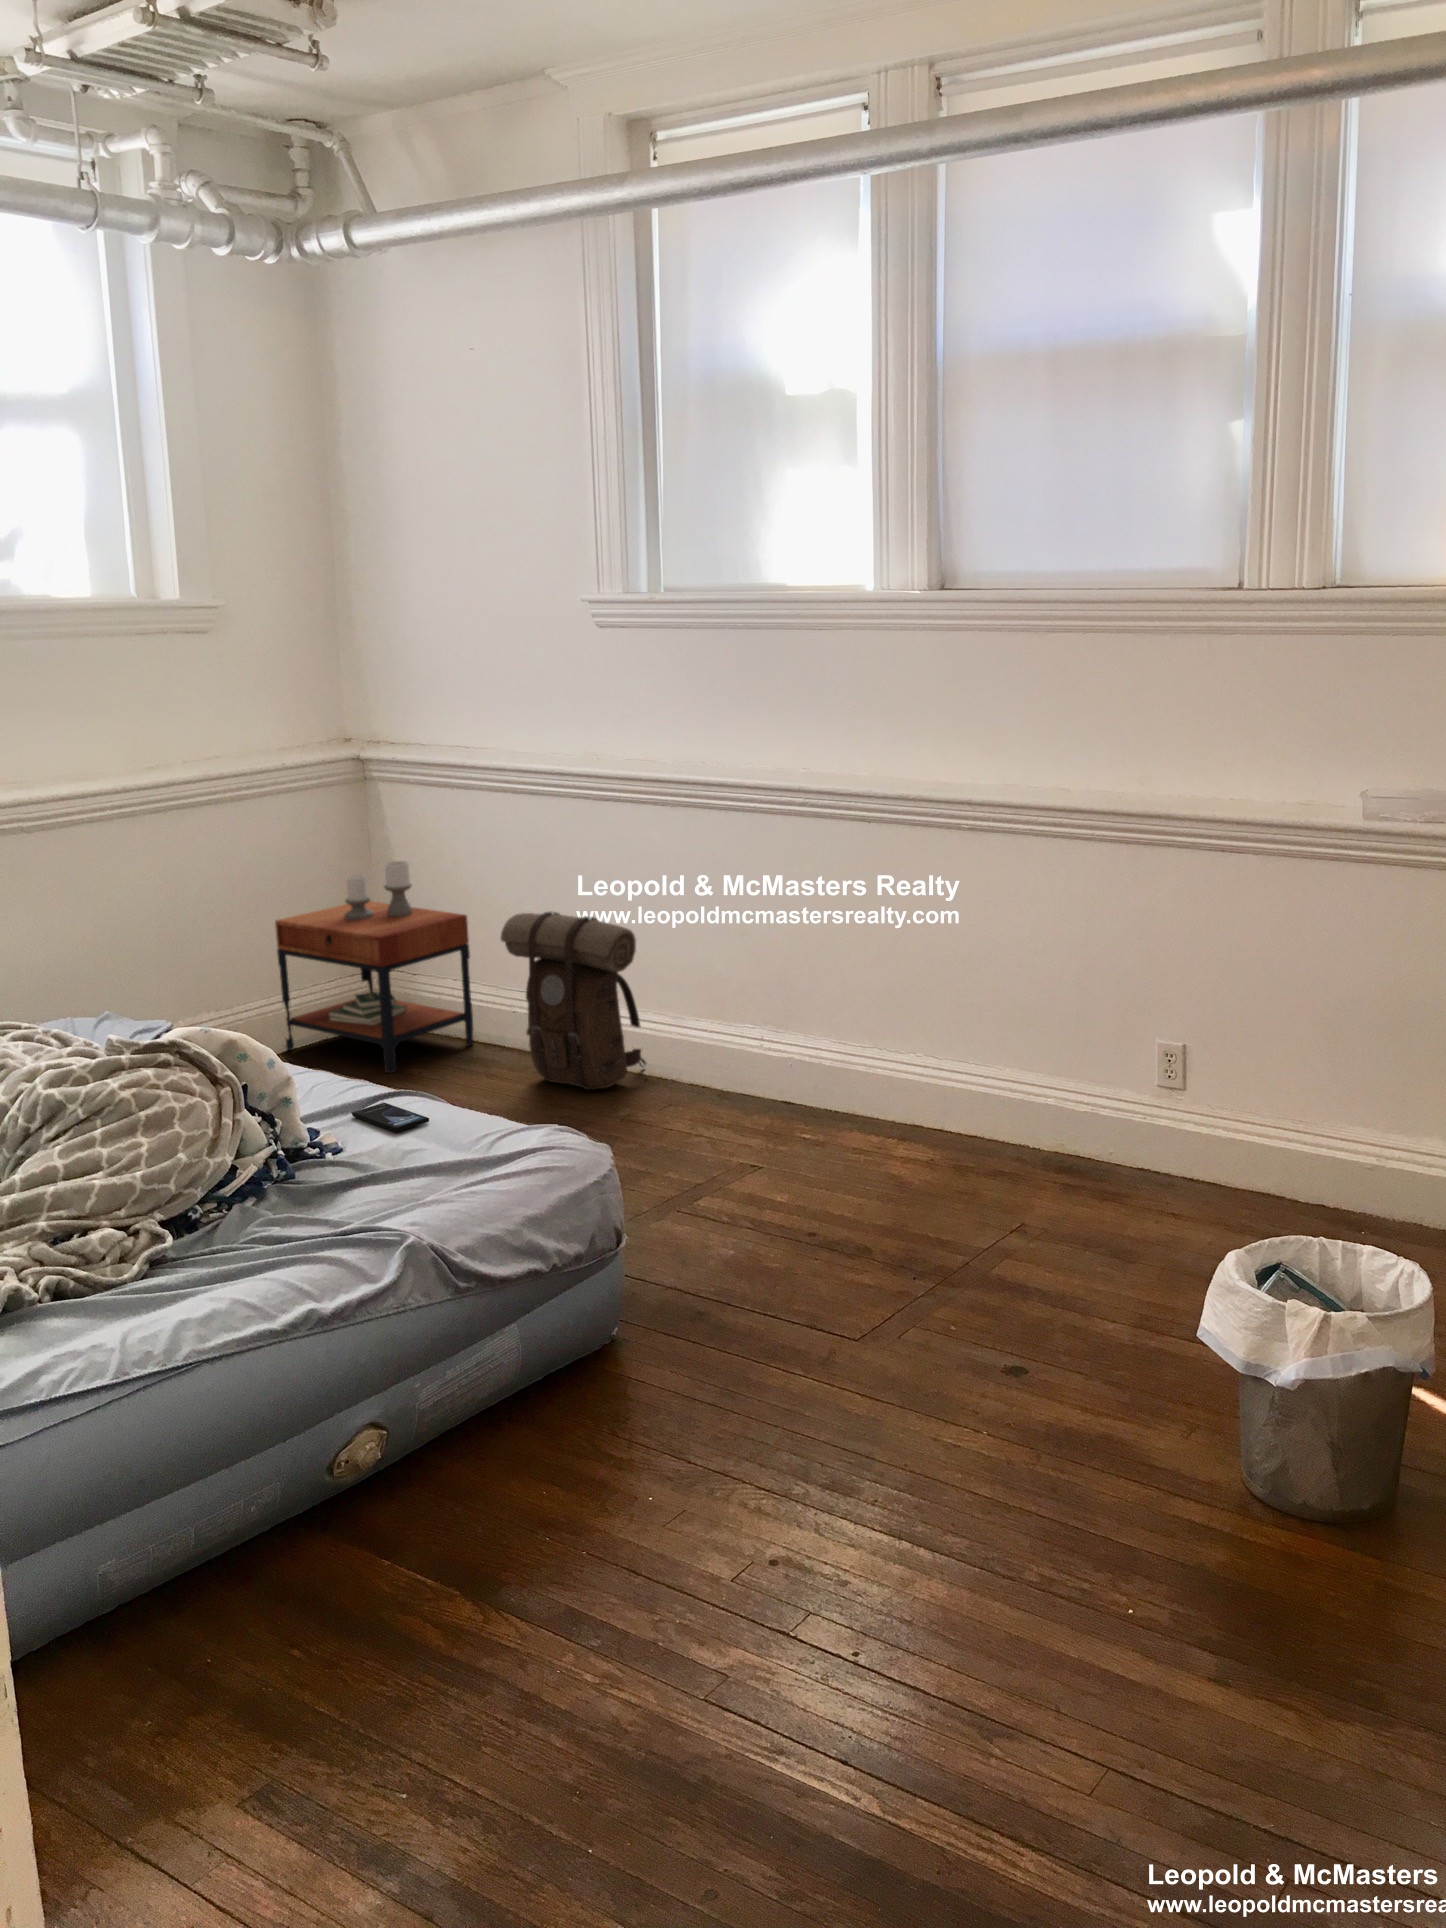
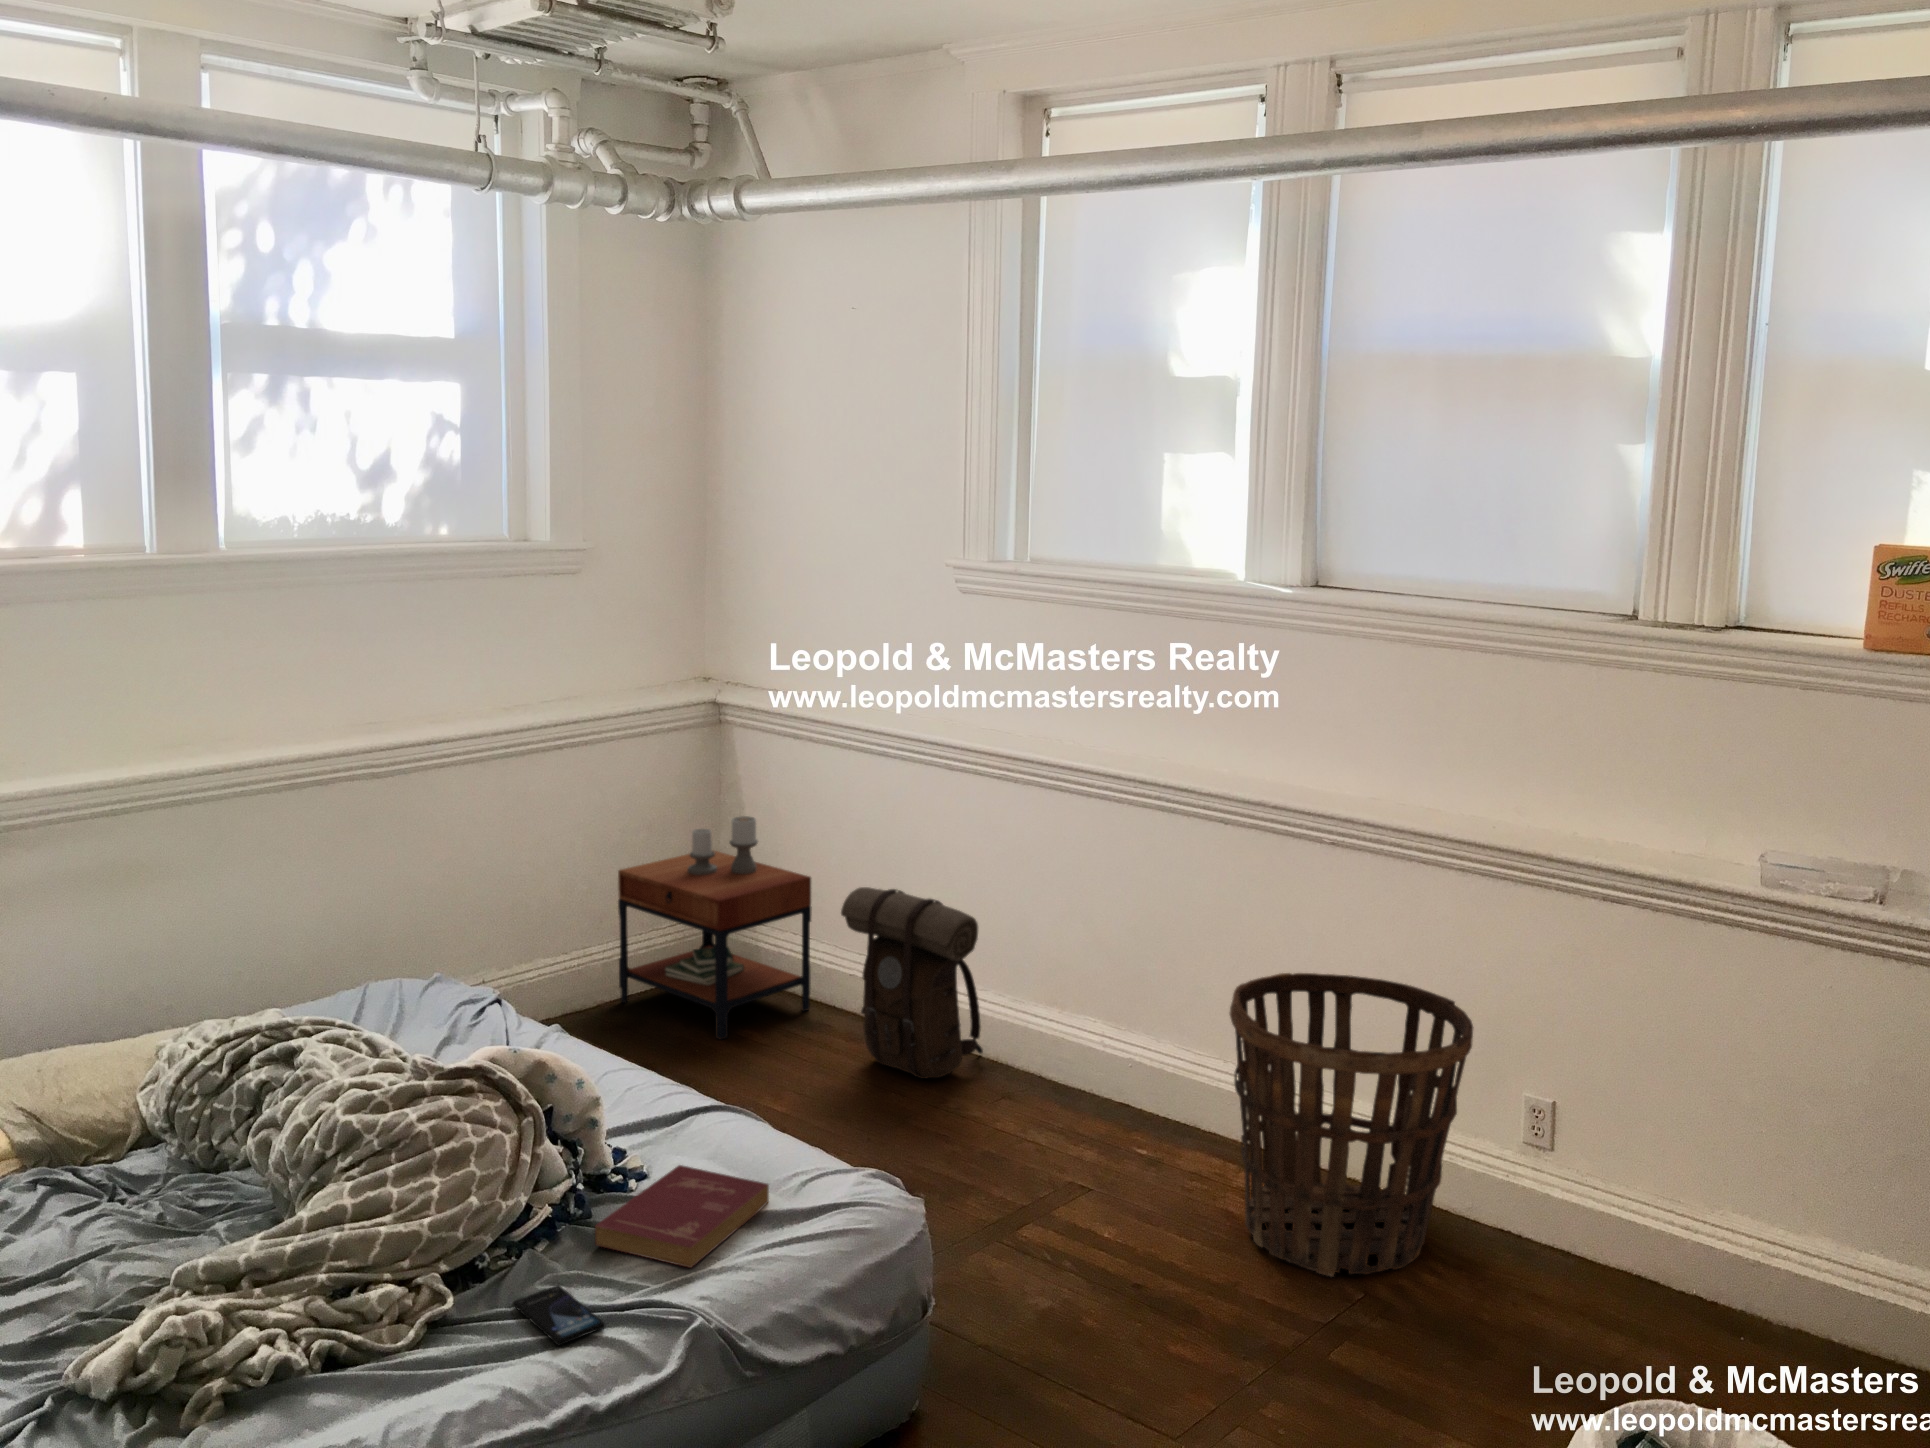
basket: none [883,946,1109,1211] -> present [1230,973,1473,1276]
smartphone: present [352,1103,429,1132] -> present [513,1285,605,1345]
book: none [299,1132,464,1209] -> present [595,1165,769,1268]

